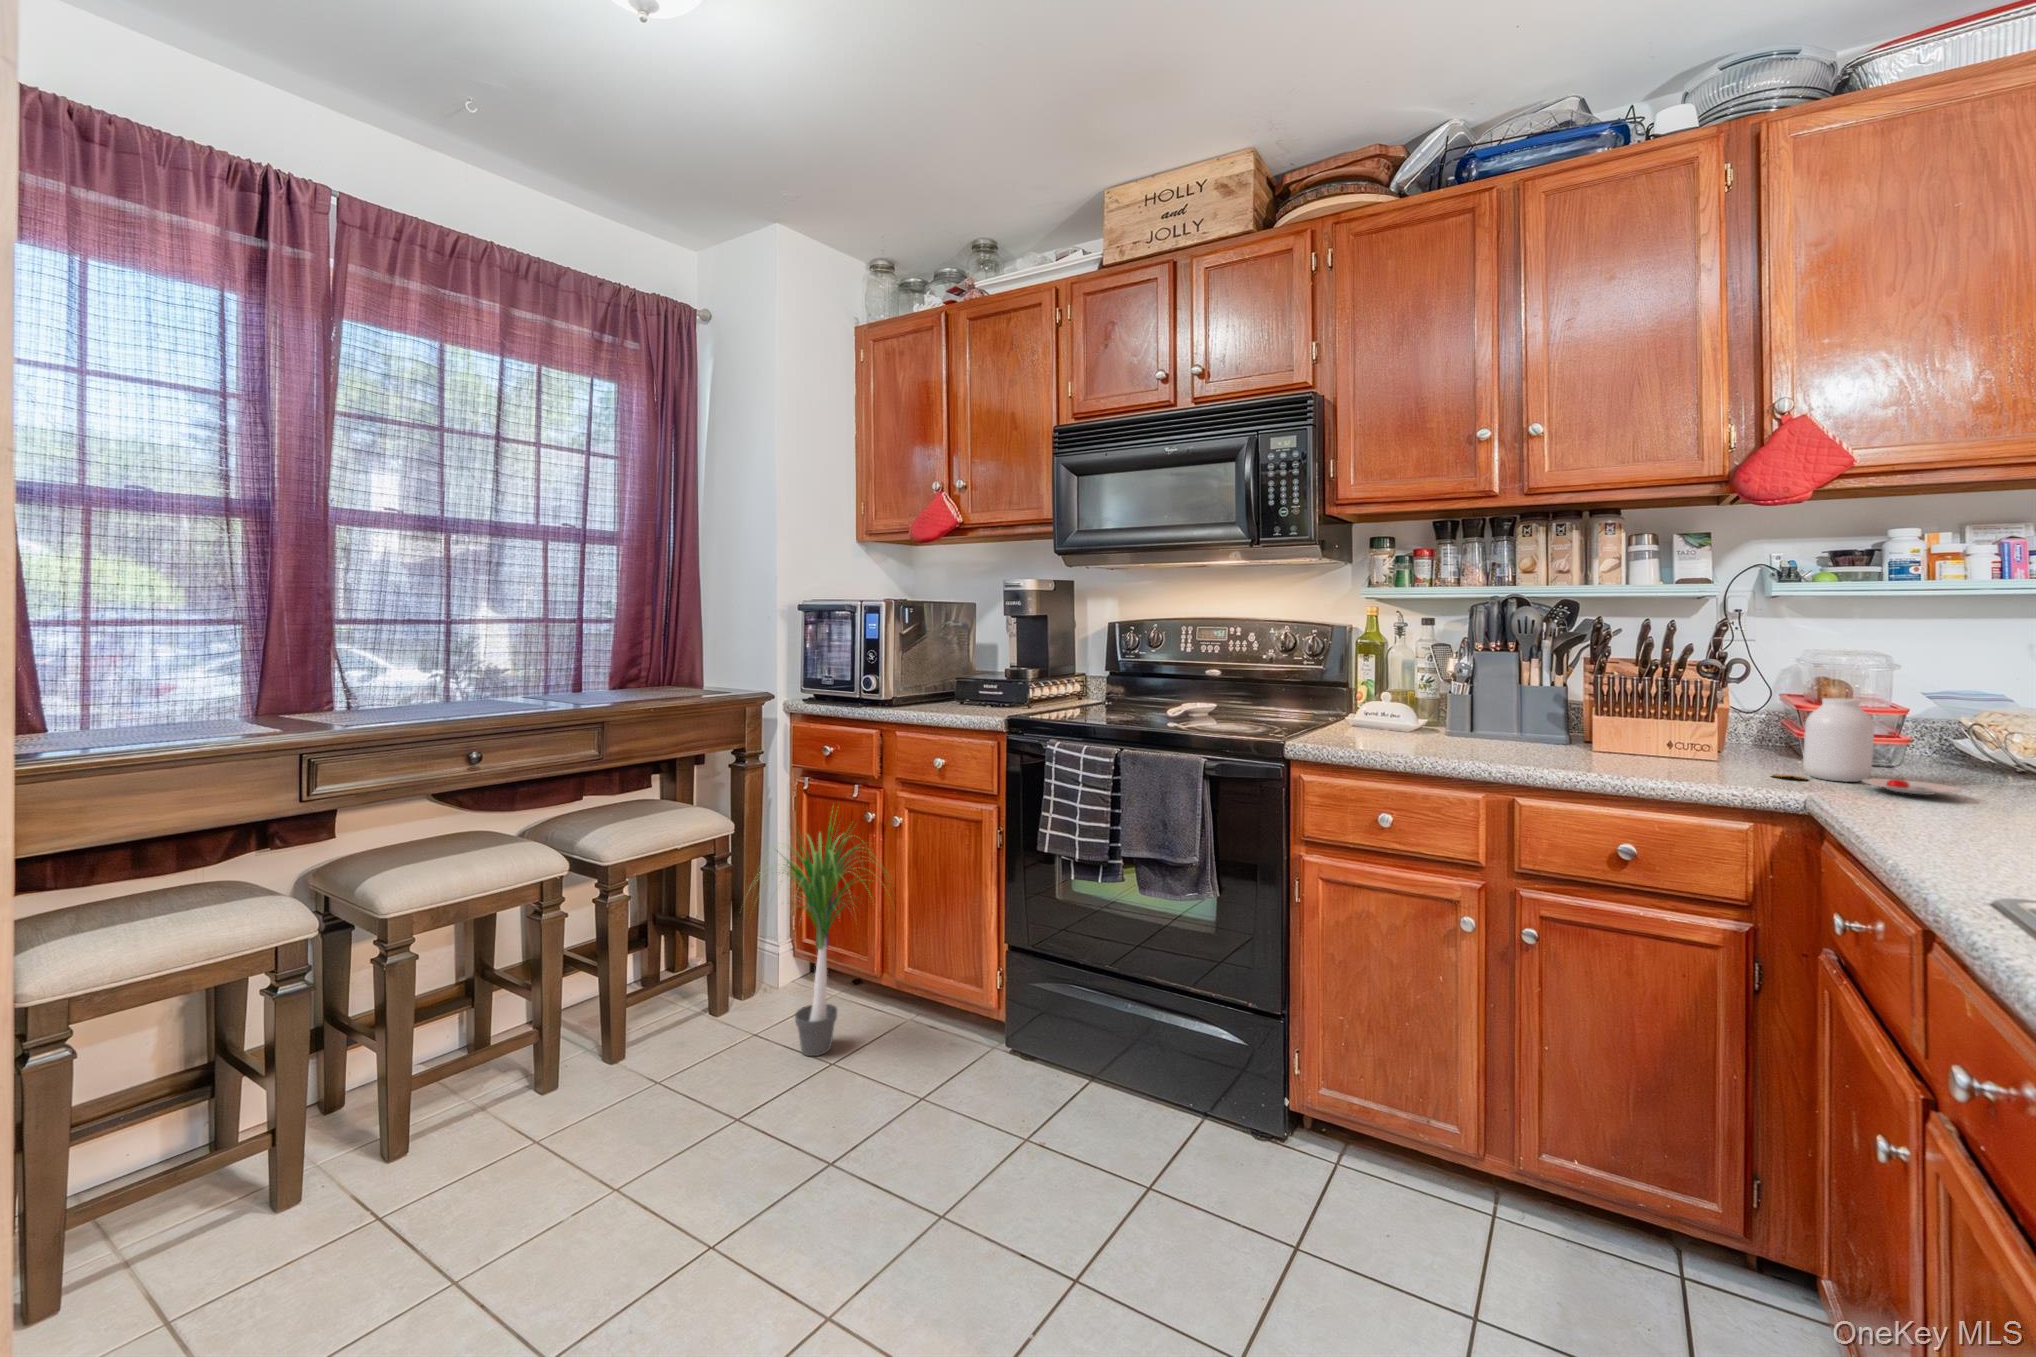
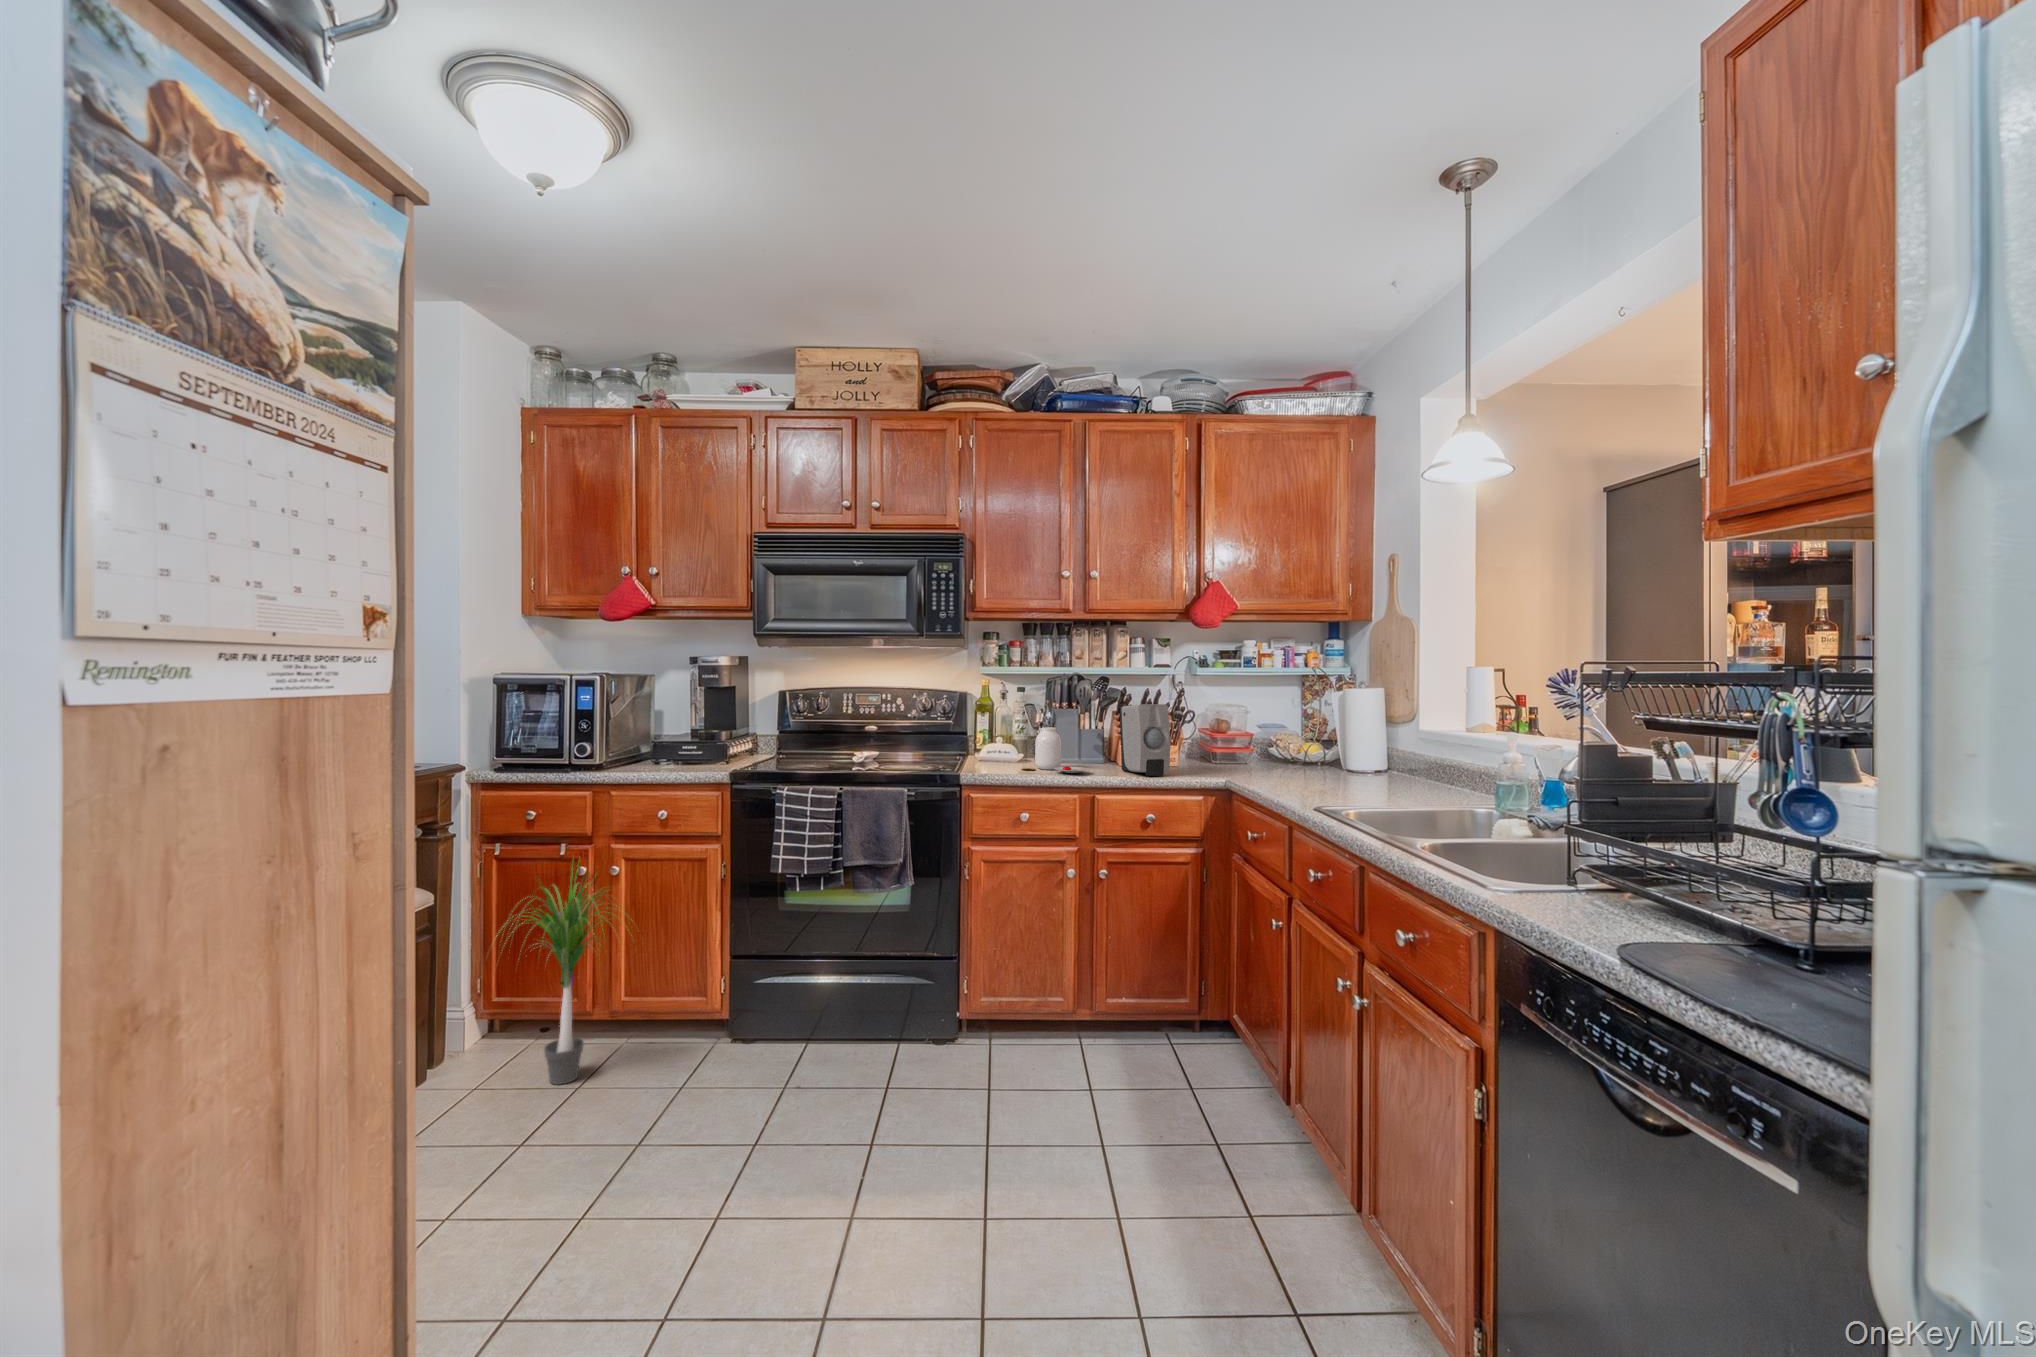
soap dispenser: none [1587,640,1687,770] -> present [1120,704,1170,776]
jar: present [1774,698,1962,795] -> present [1023,727,1088,773]

